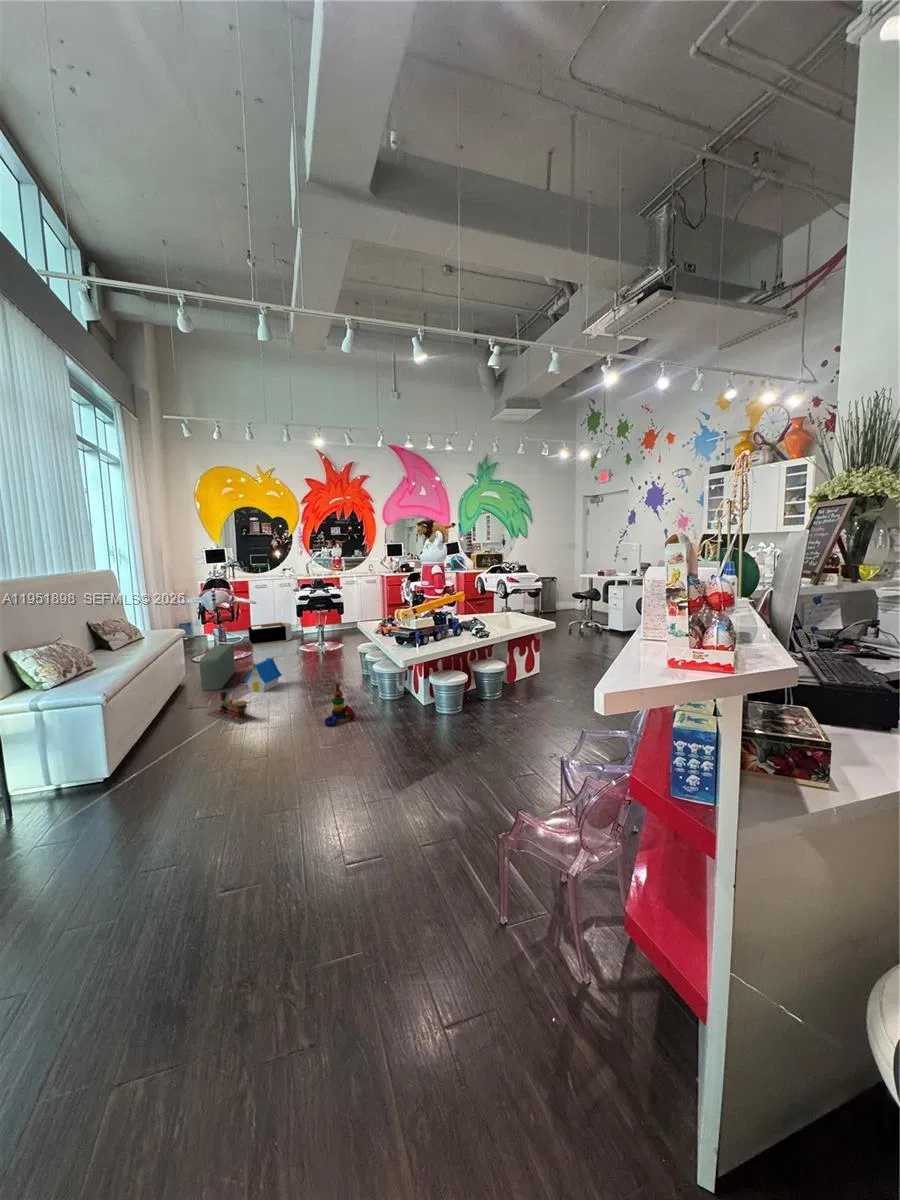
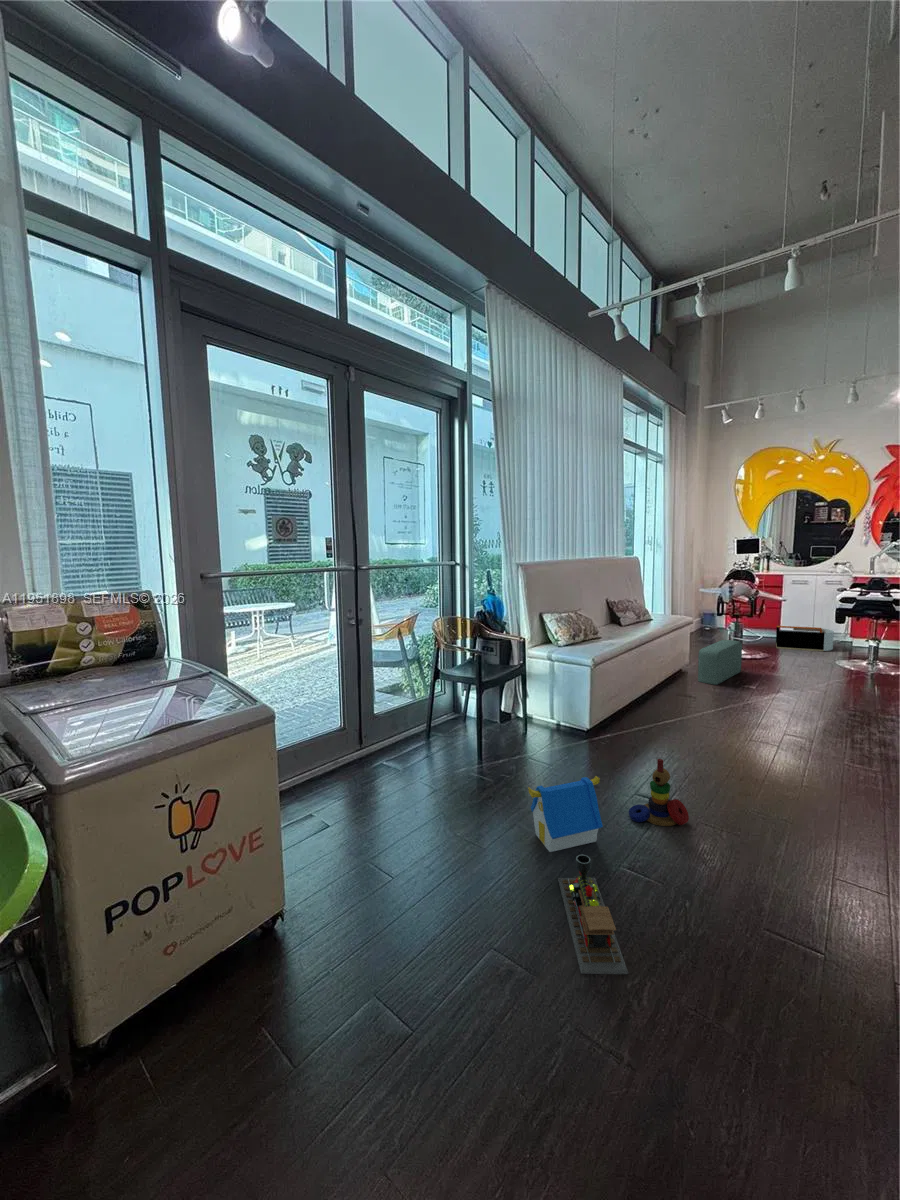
toy house: present [244,657,282,692] -> present [528,776,603,852]
stacking toy: present [324,683,356,727] -> present [629,759,689,826]
toy train: present [208,691,256,724] -> present [558,855,628,974]

